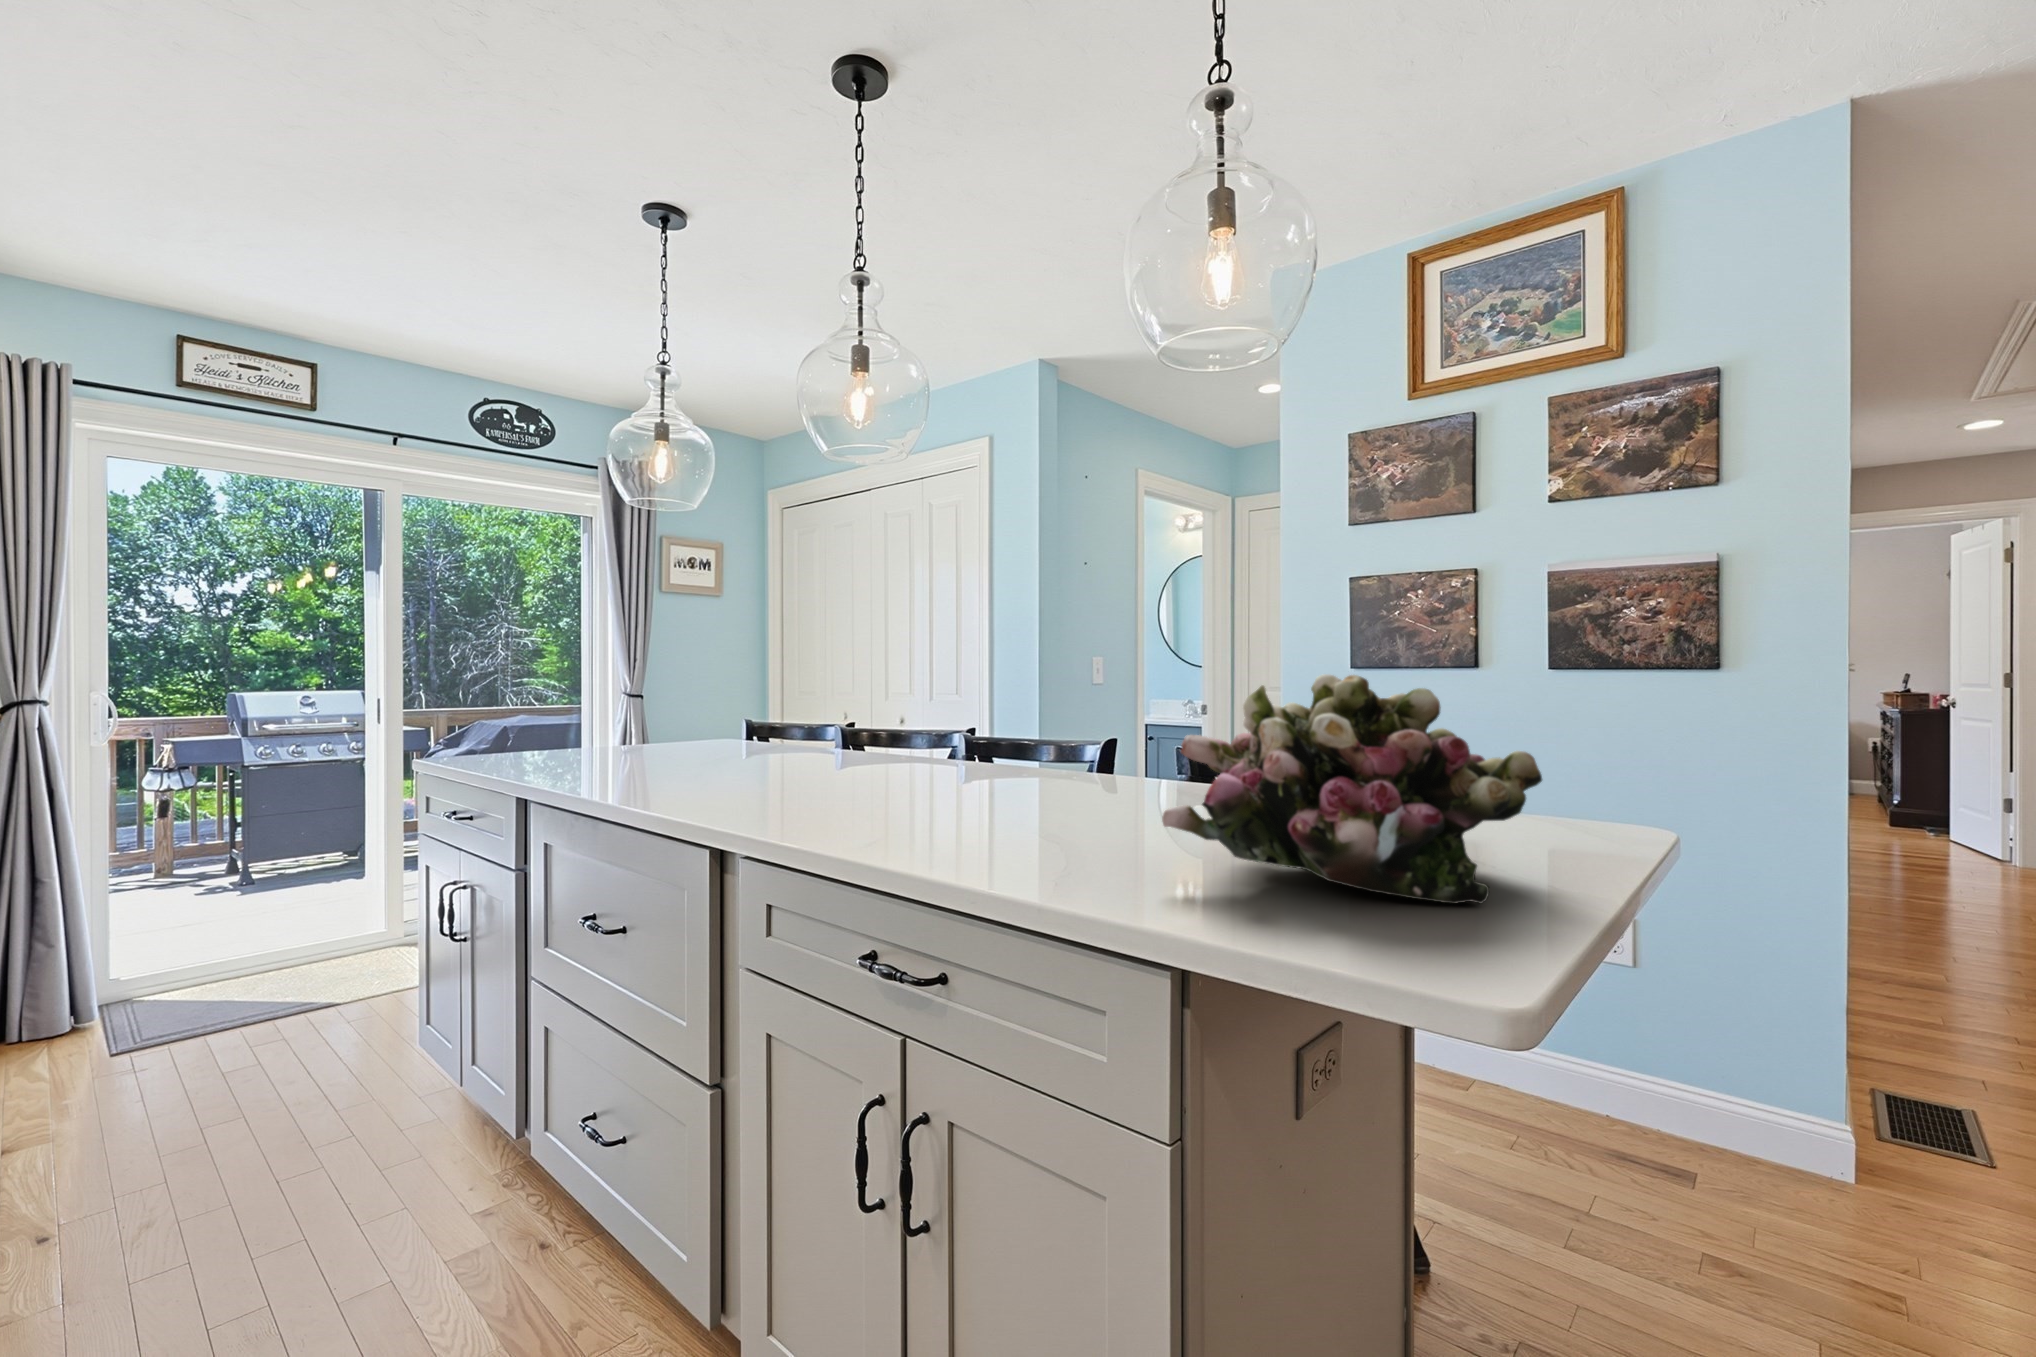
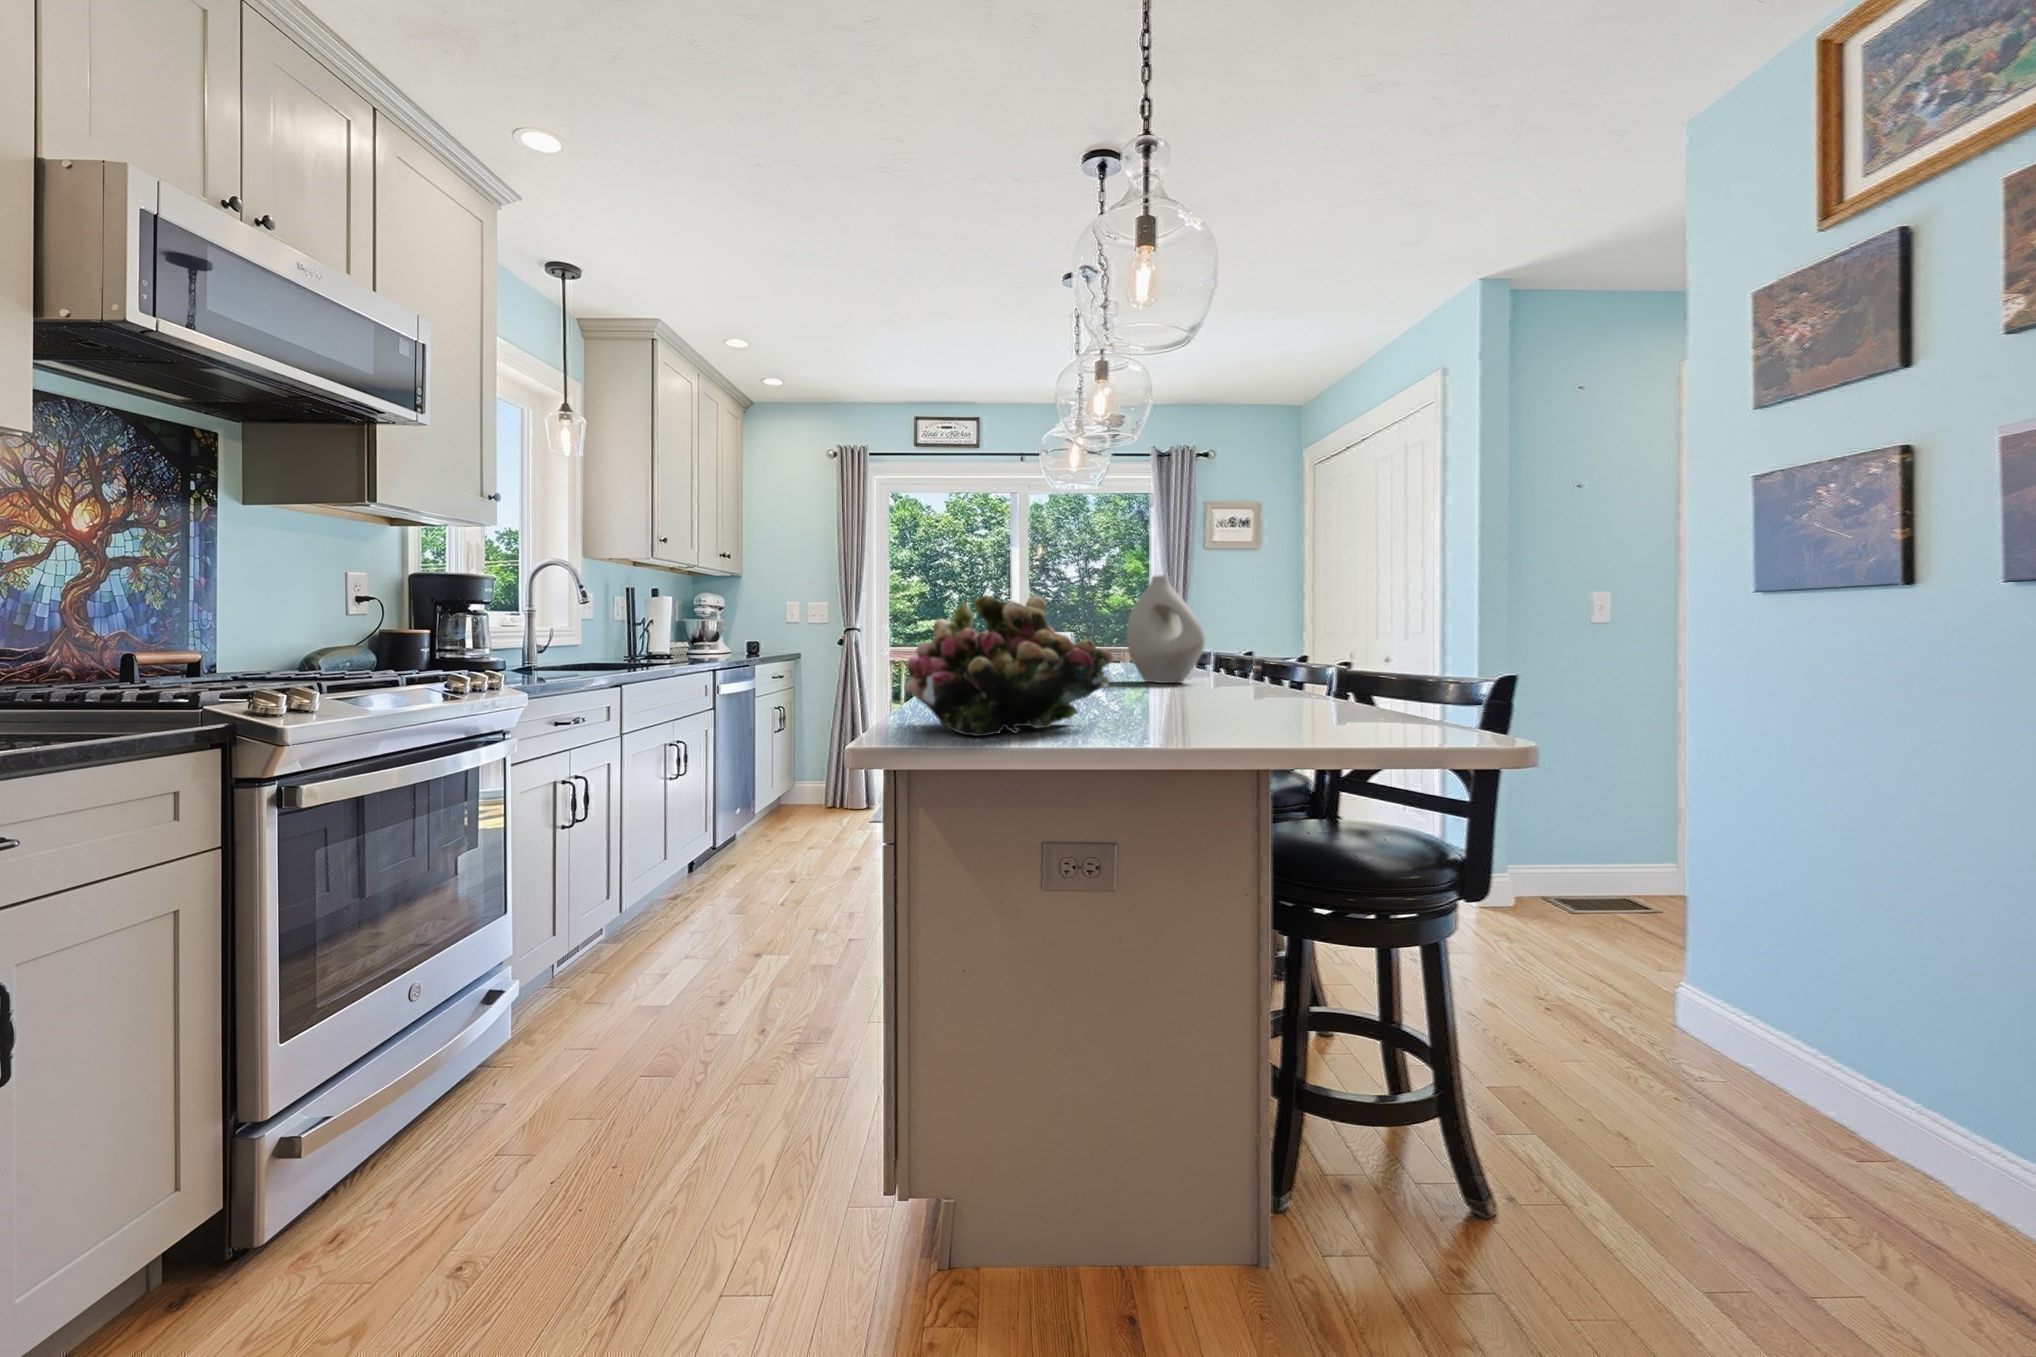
vase: none [901,635,1035,775] -> present [1127,575,1205,683]

